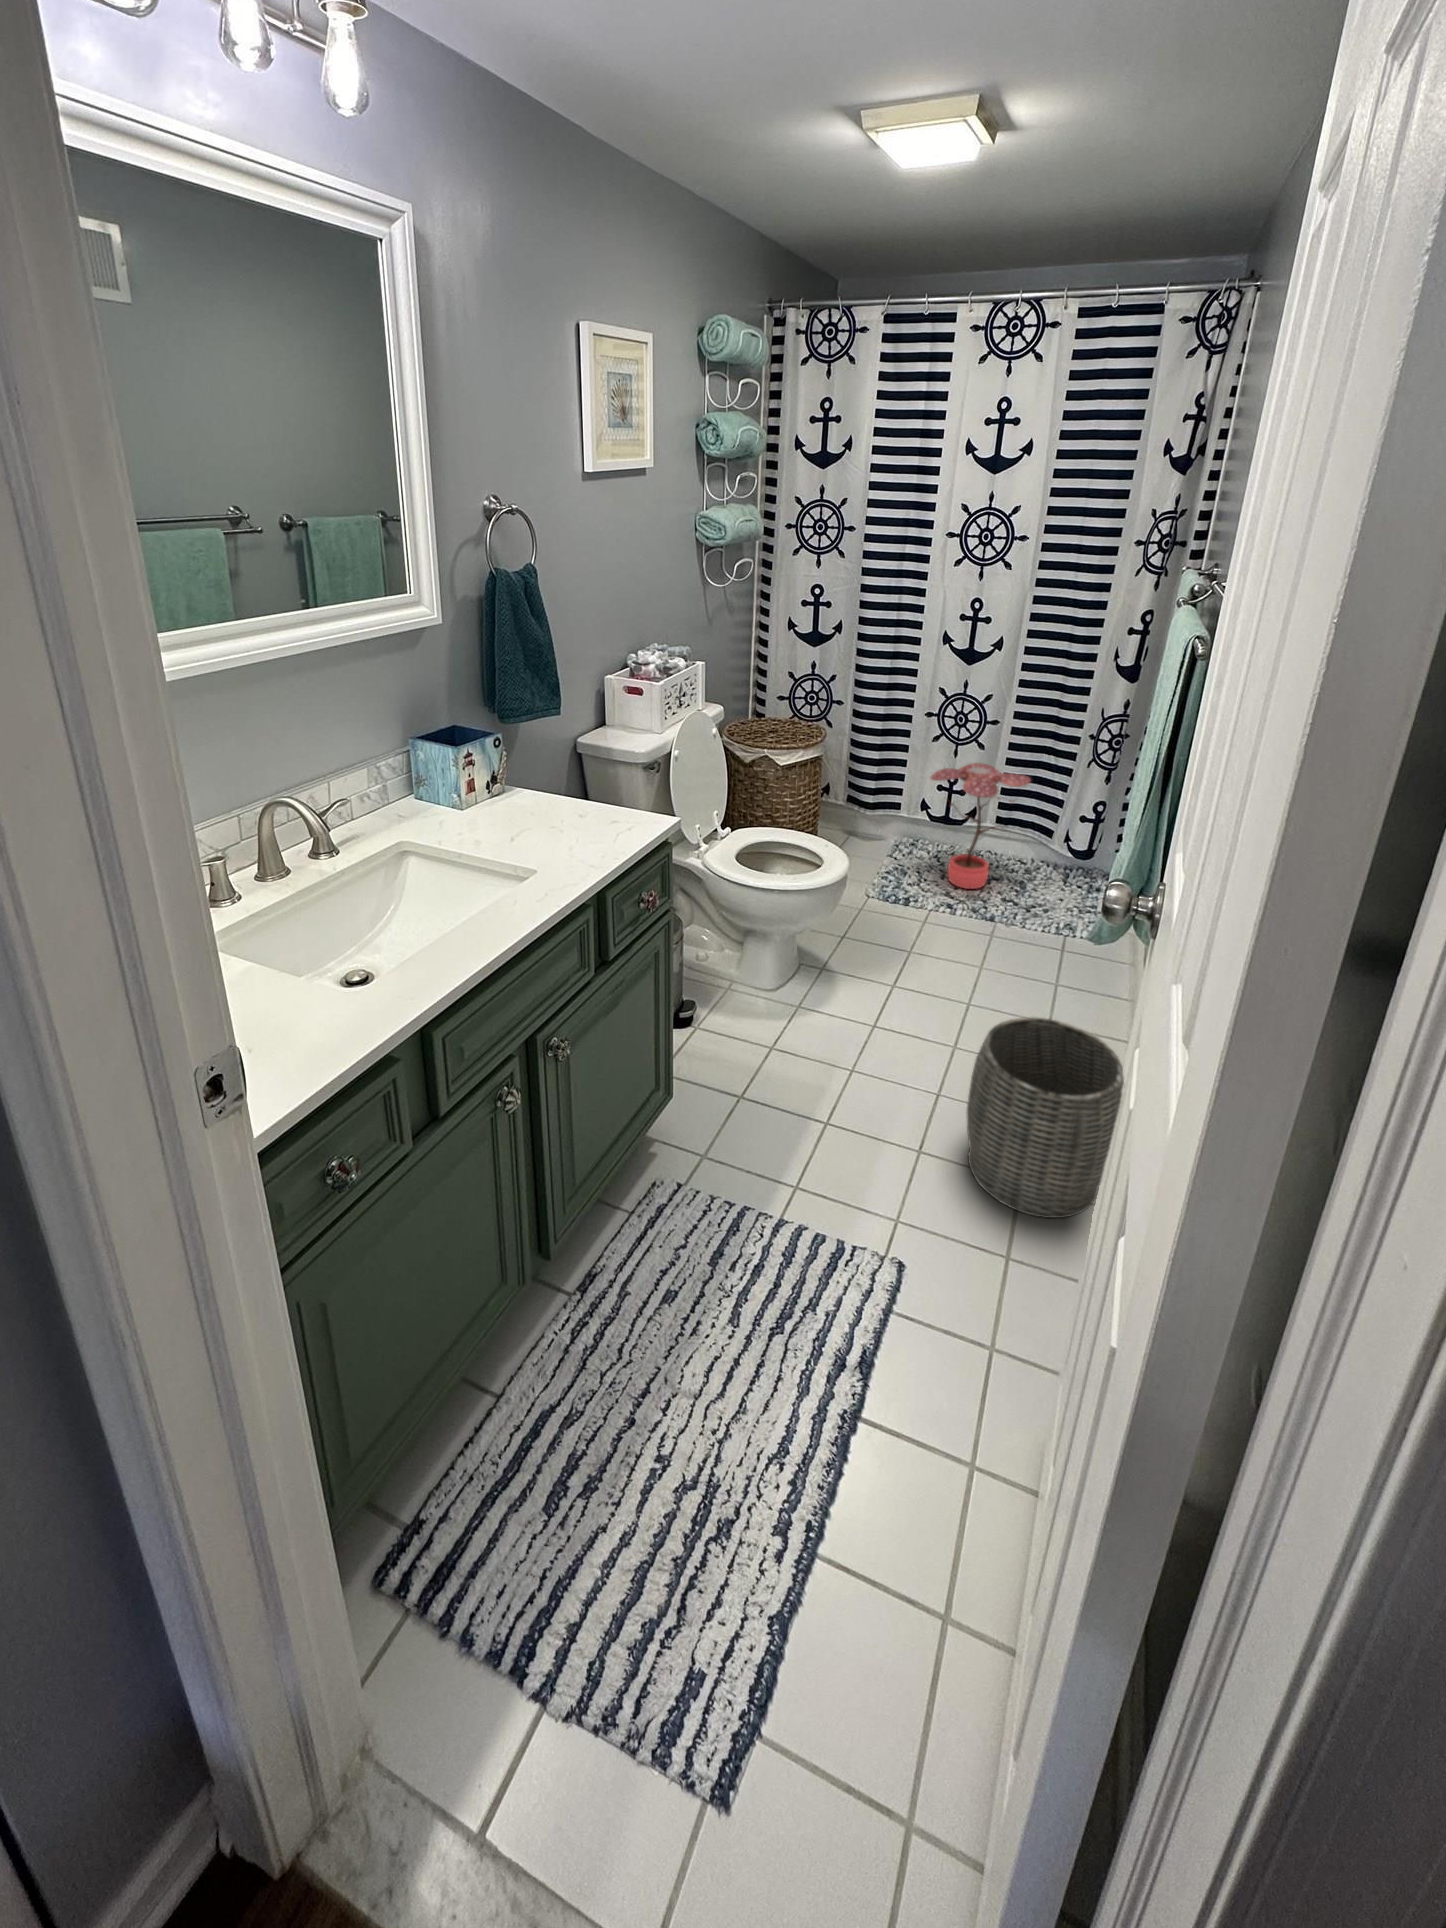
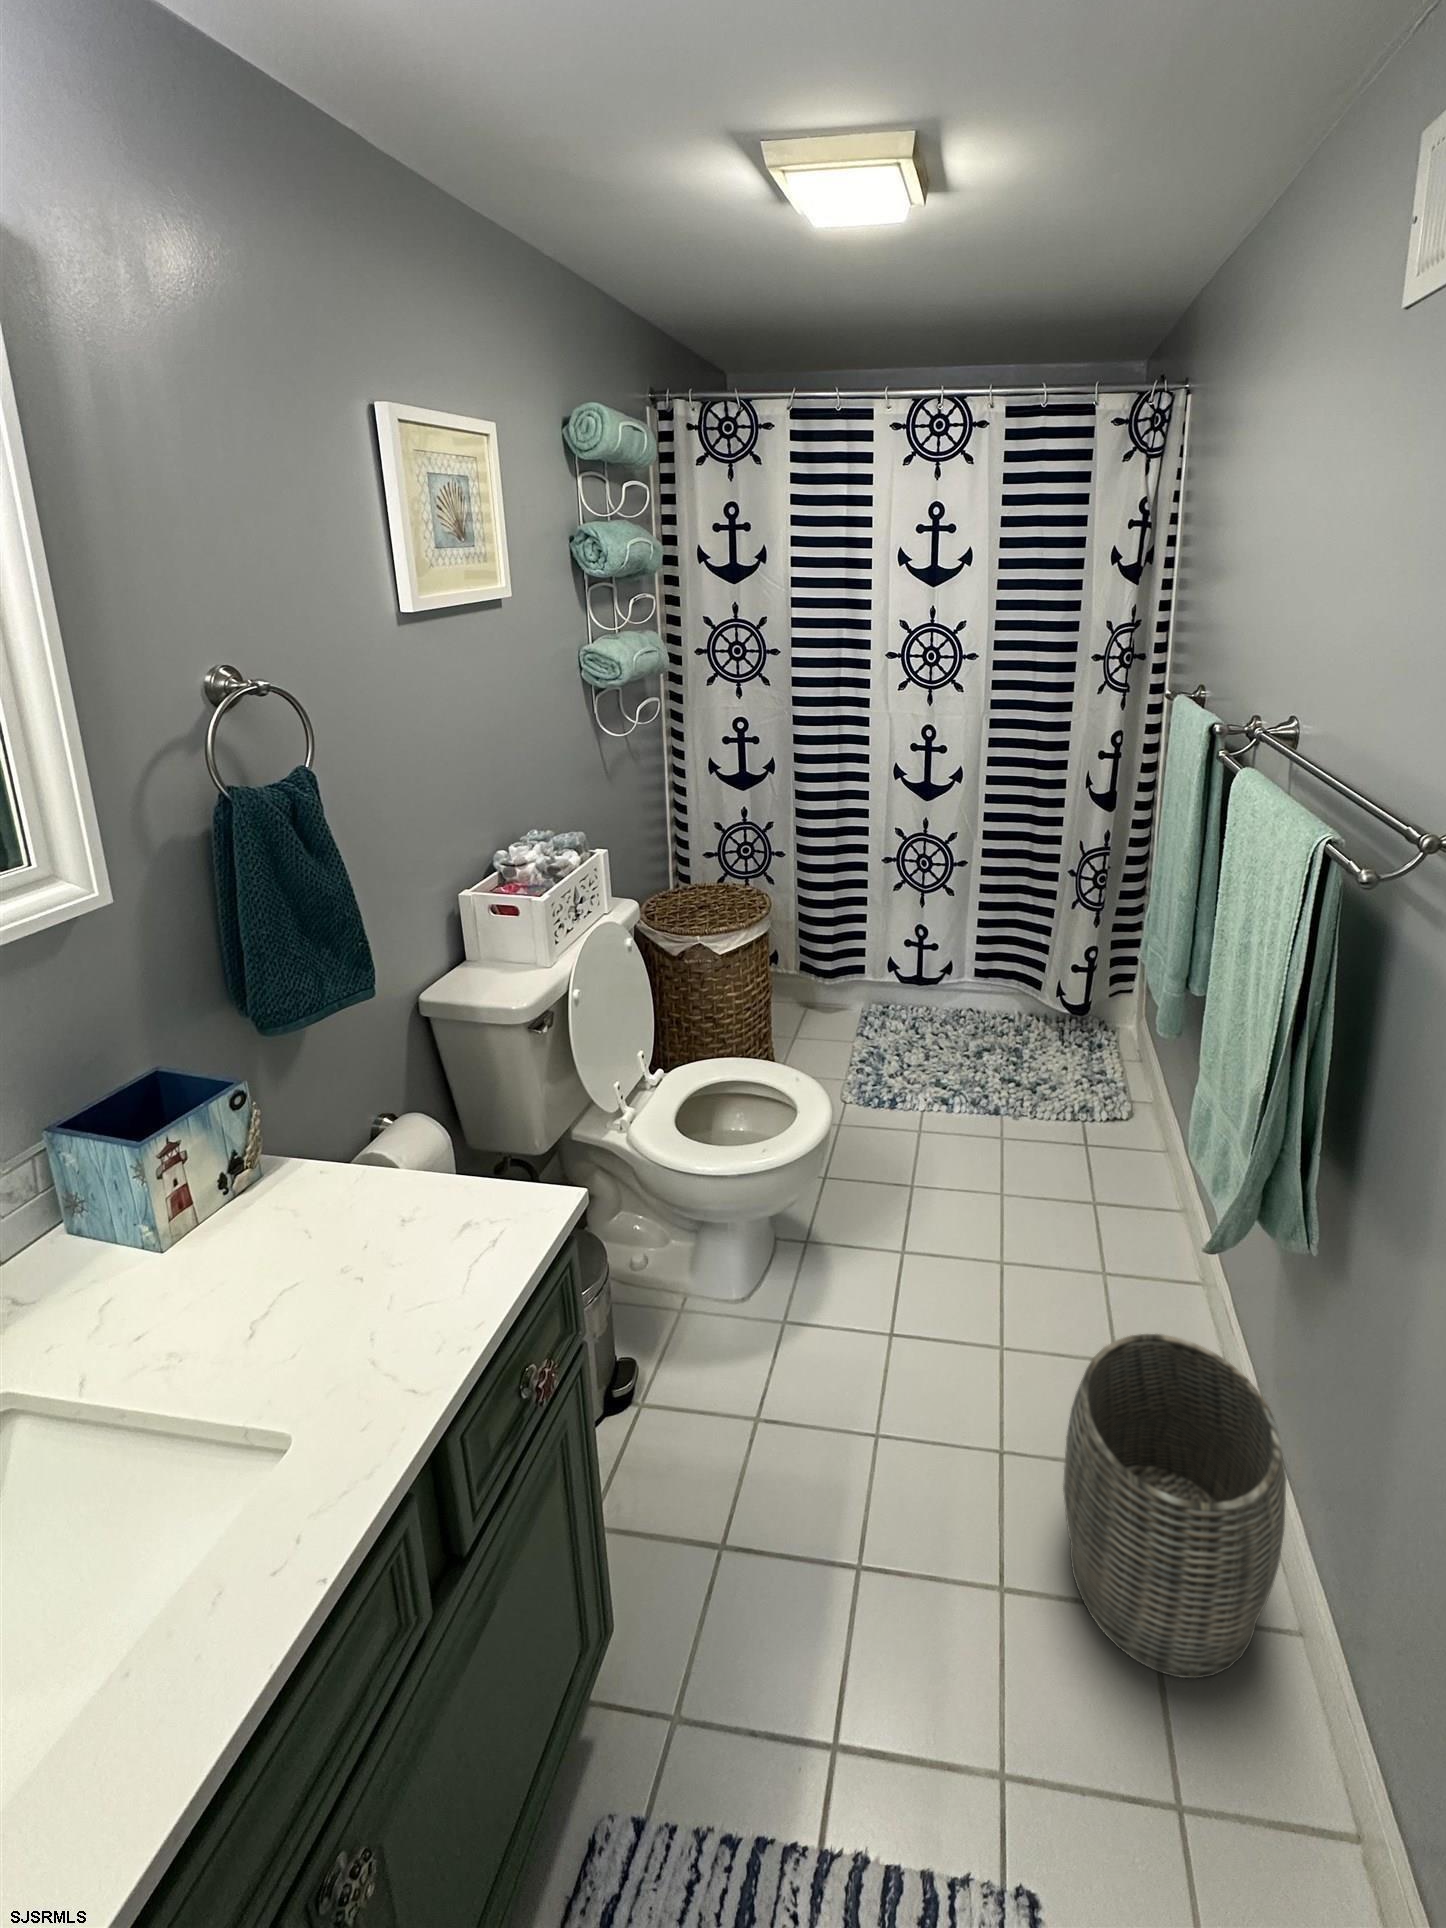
potted plant: present [931,763,1031,889] -> none [900,912,1015,1067]

